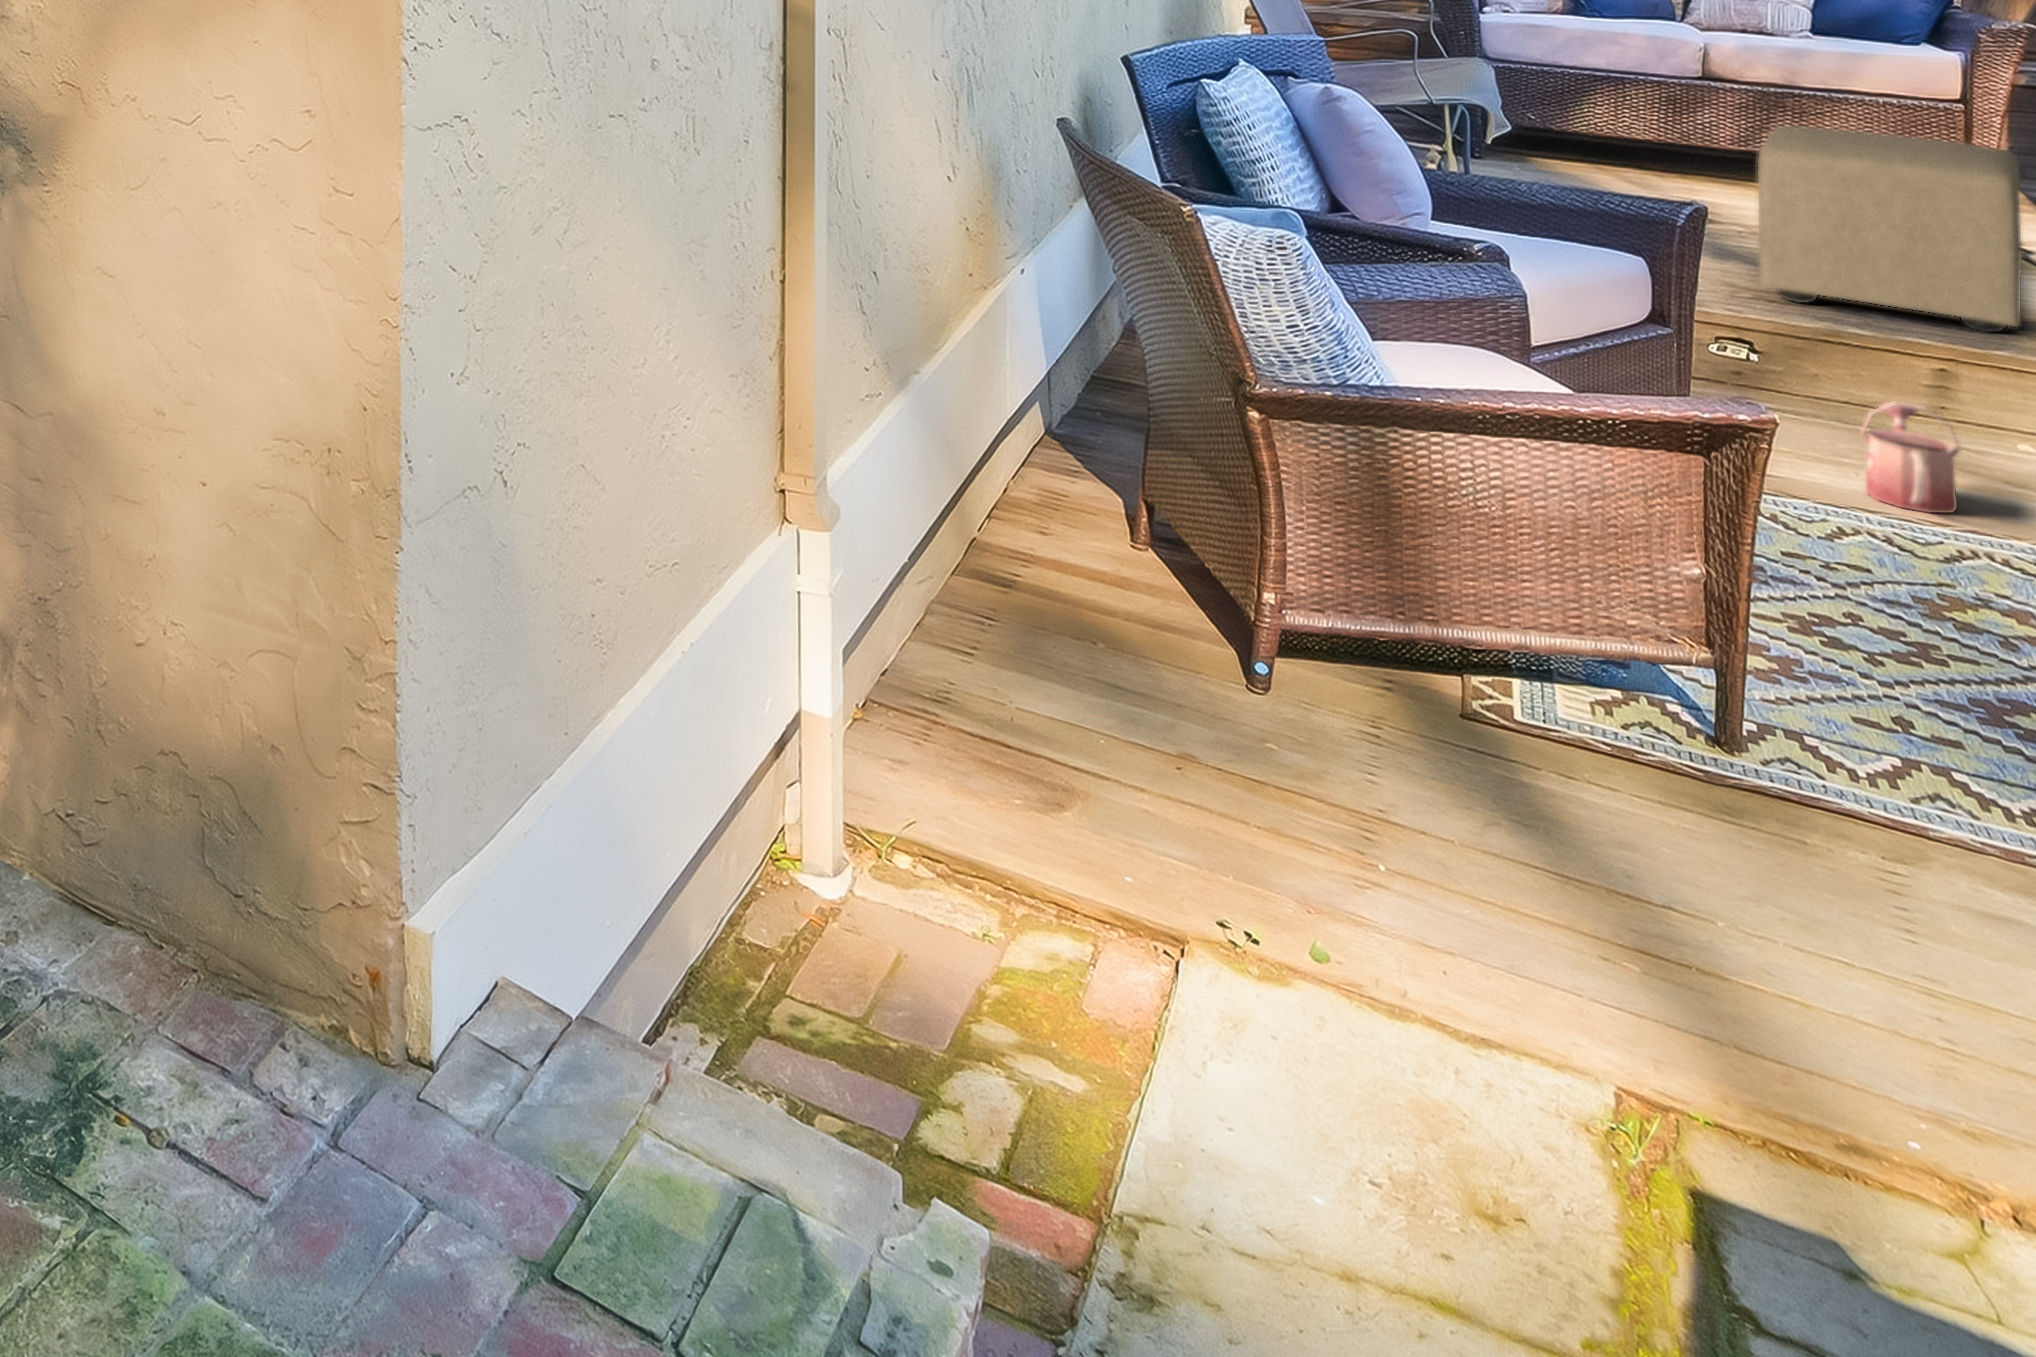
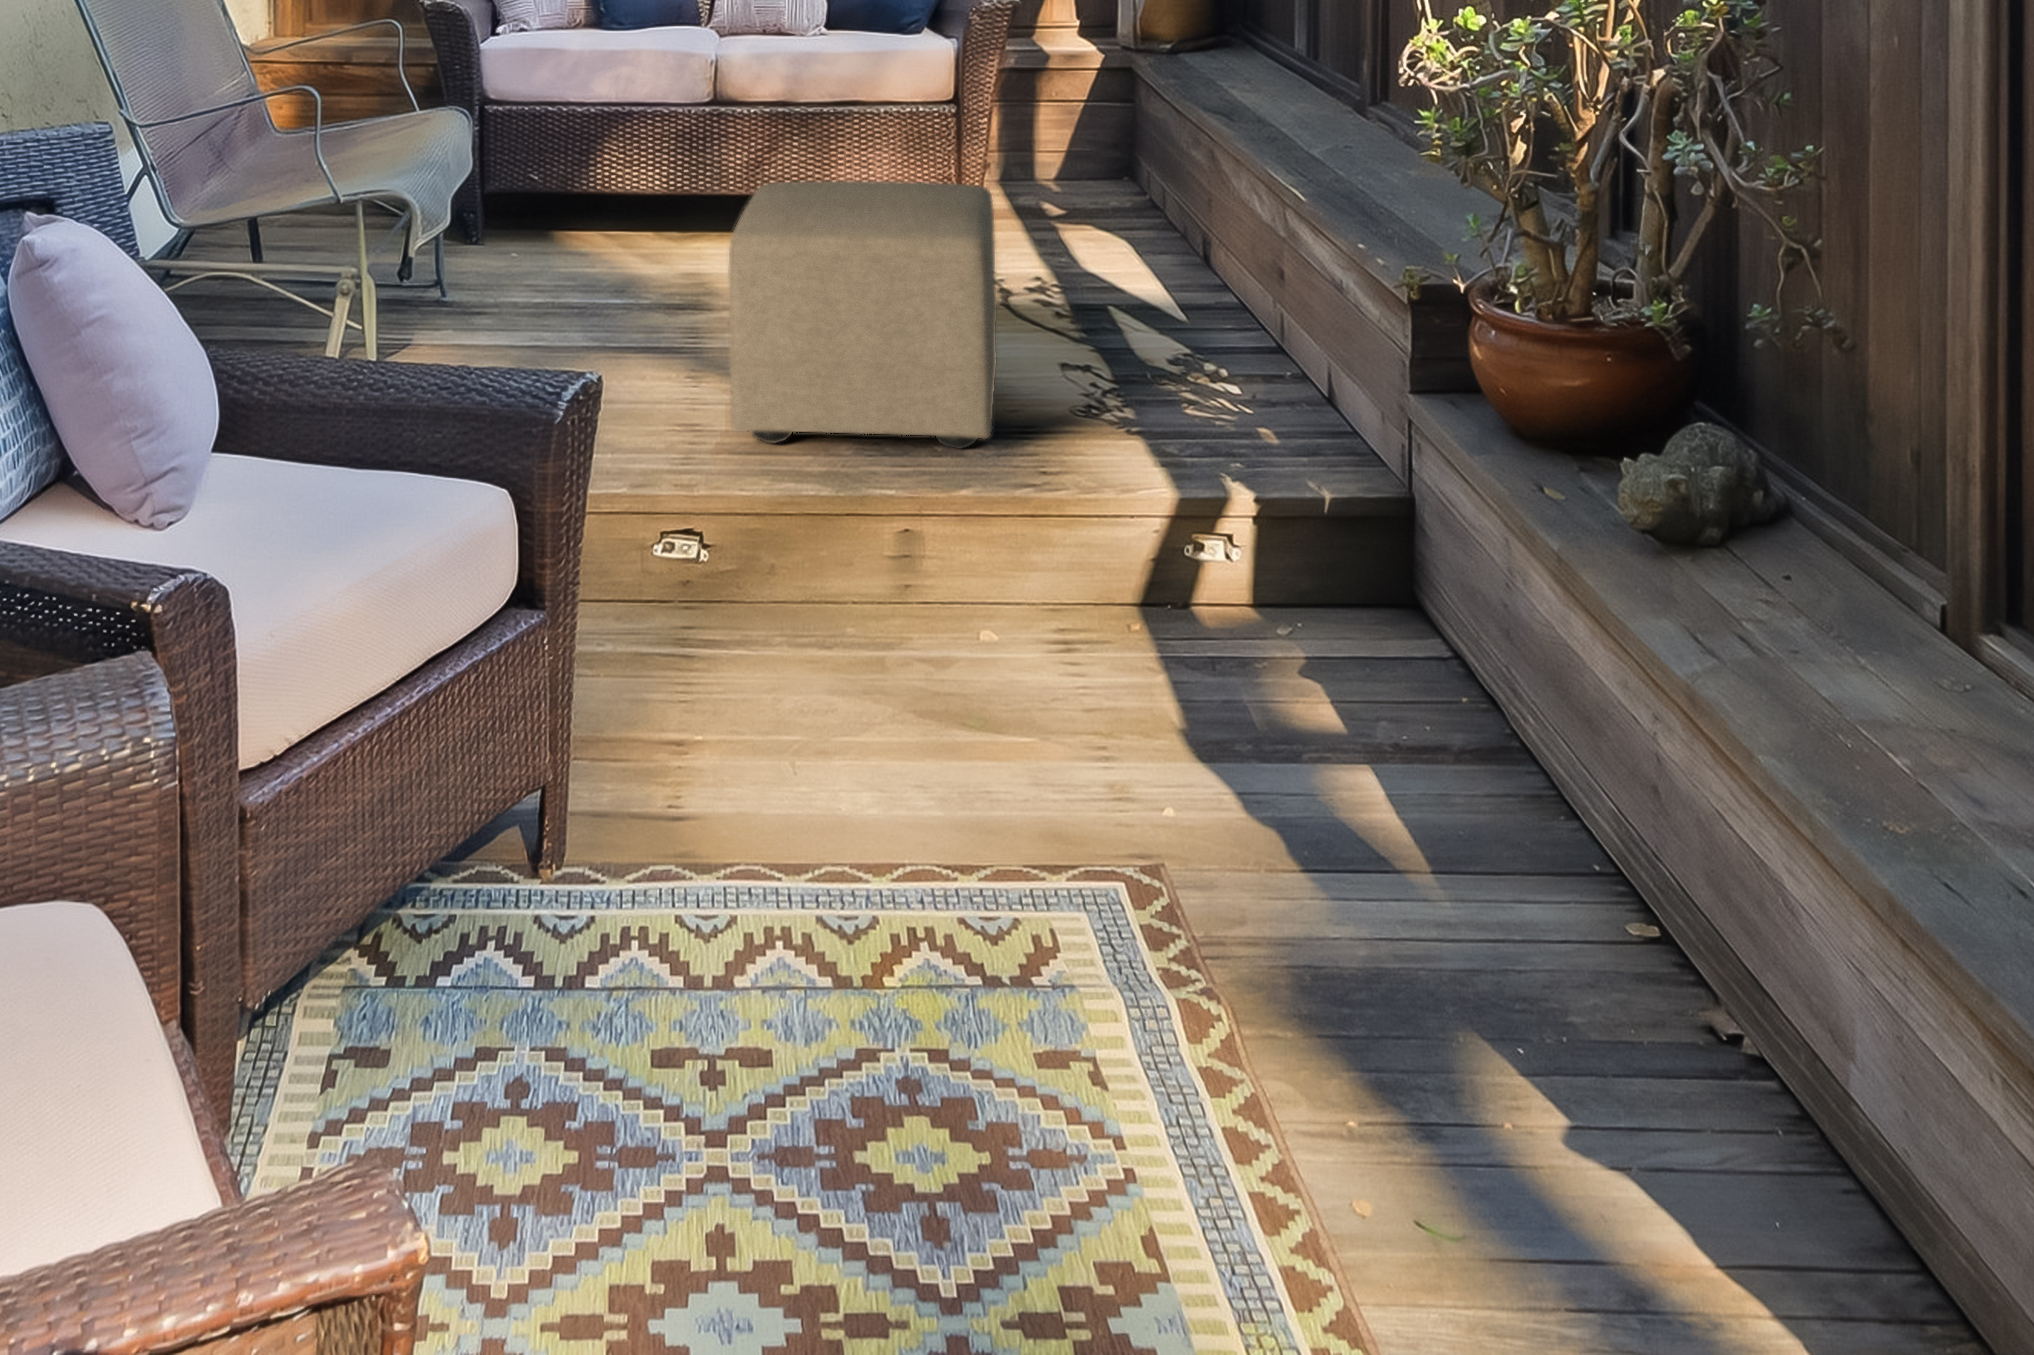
watering can: present [1861,402,1960,513] -> none [772,718,894,928]

